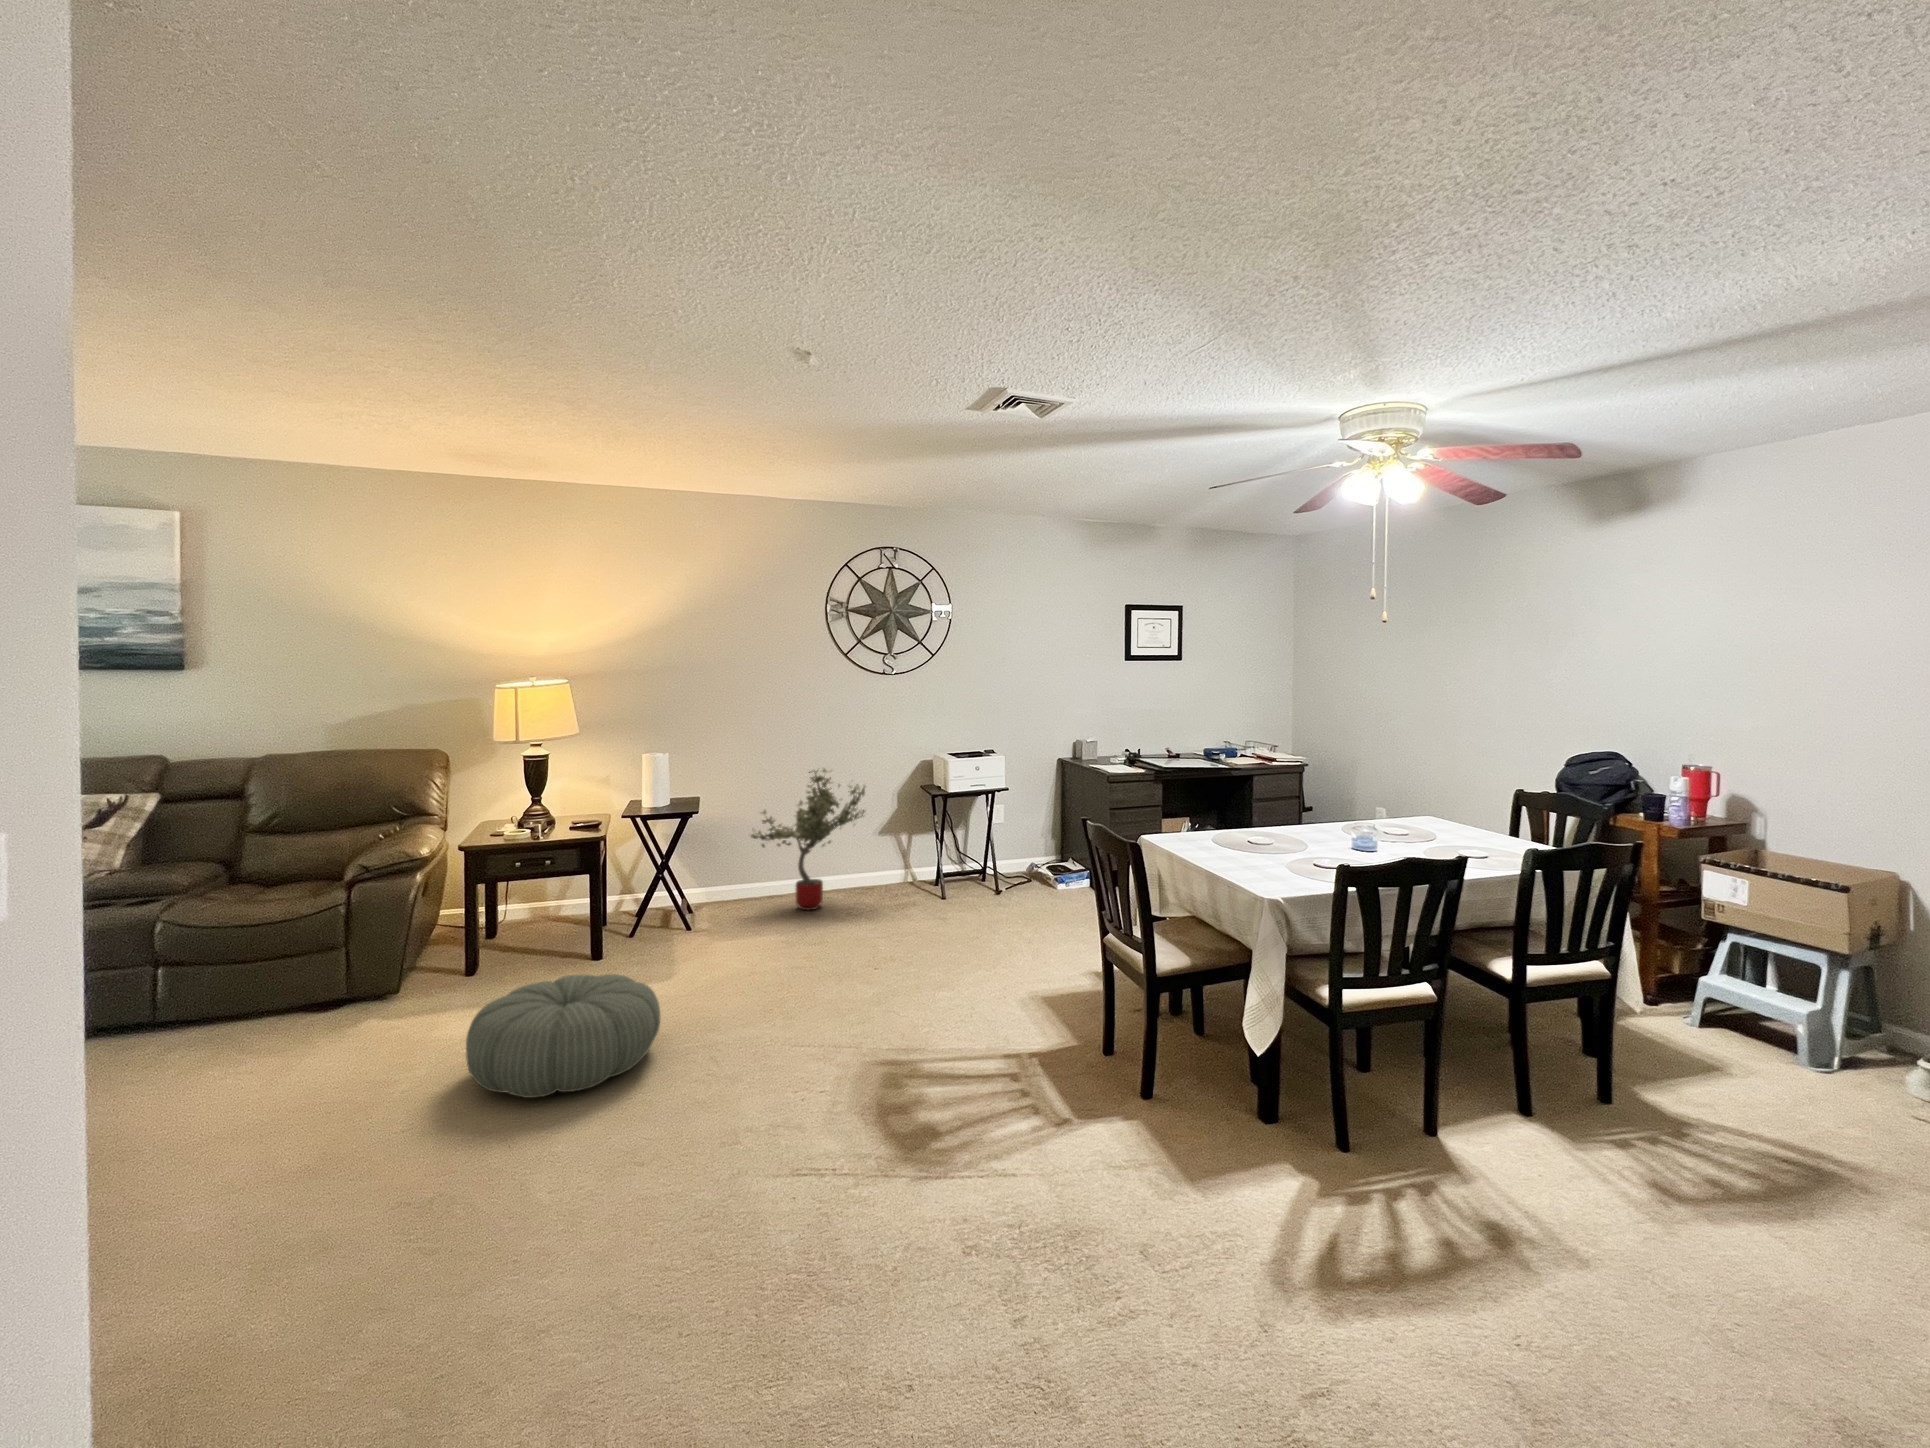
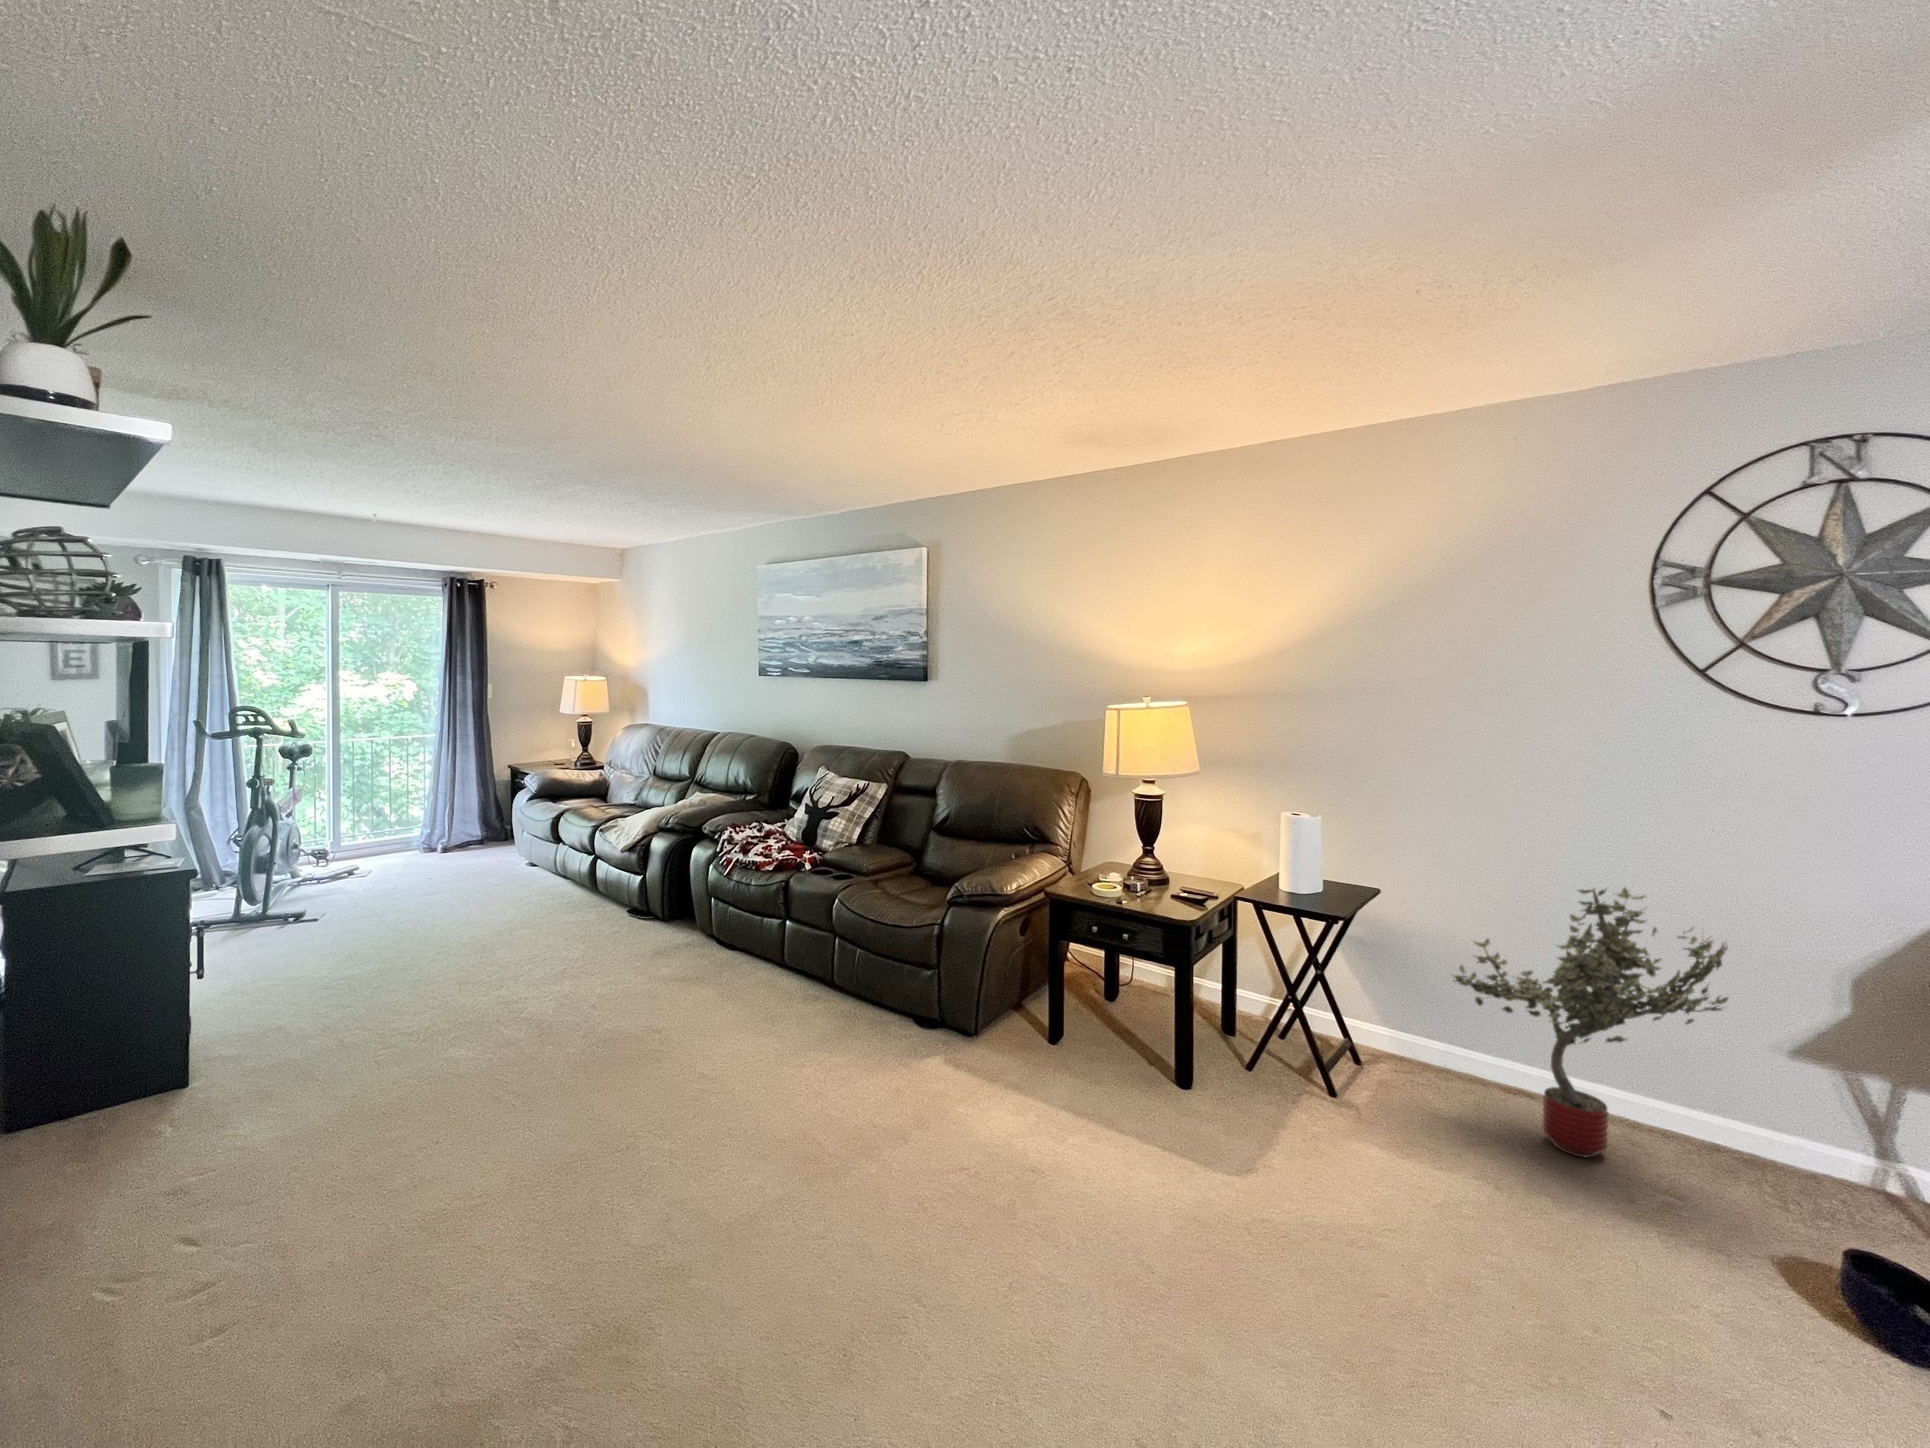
pouf: present [466,974,660,1098] -> none [820,1105,1068,1326]

